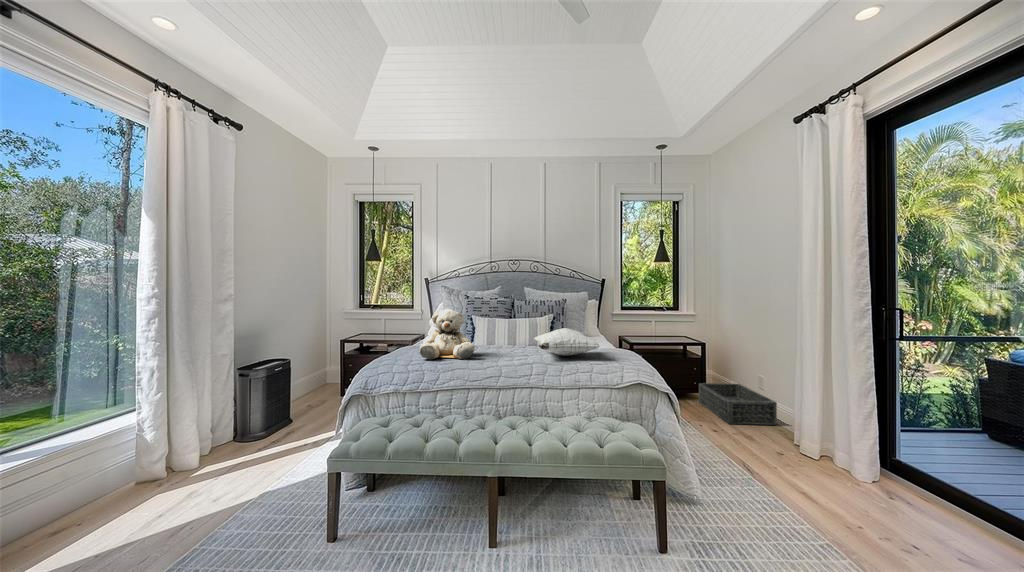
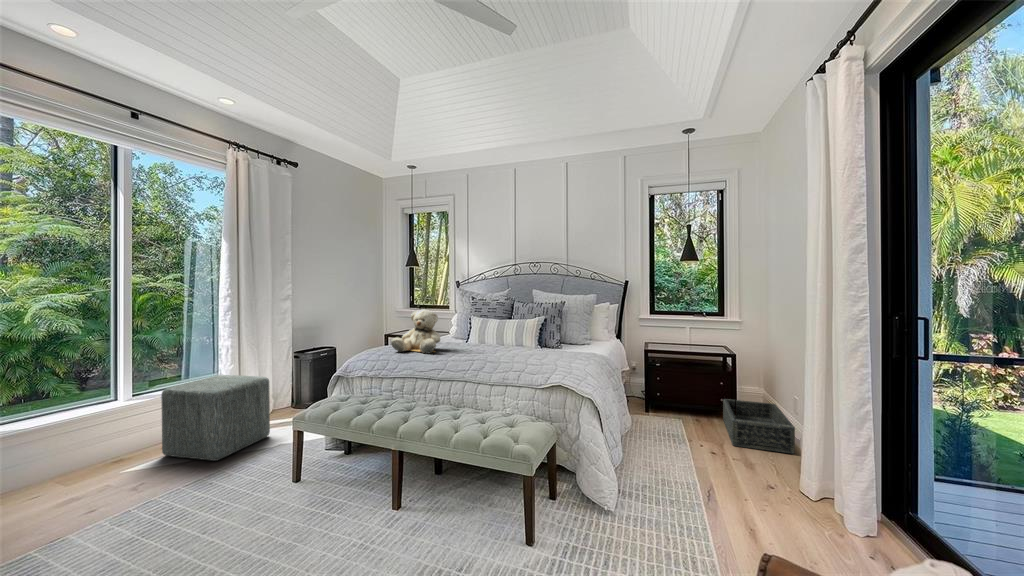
pillow: present [534,328,600,356] -> none [482,330,549,356]
ottoman: none [66,406,237,543] -> present [161,375,270,461]

